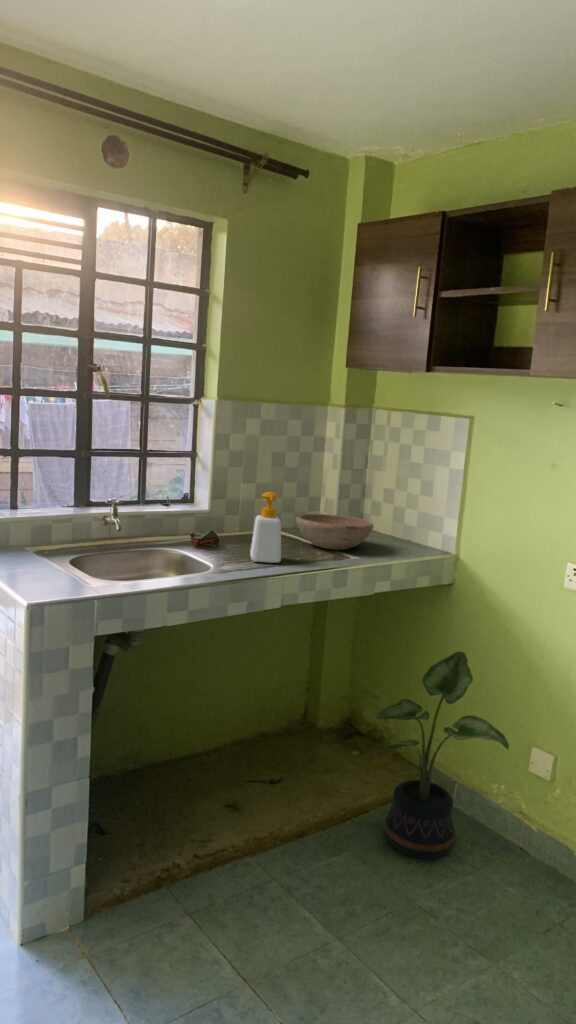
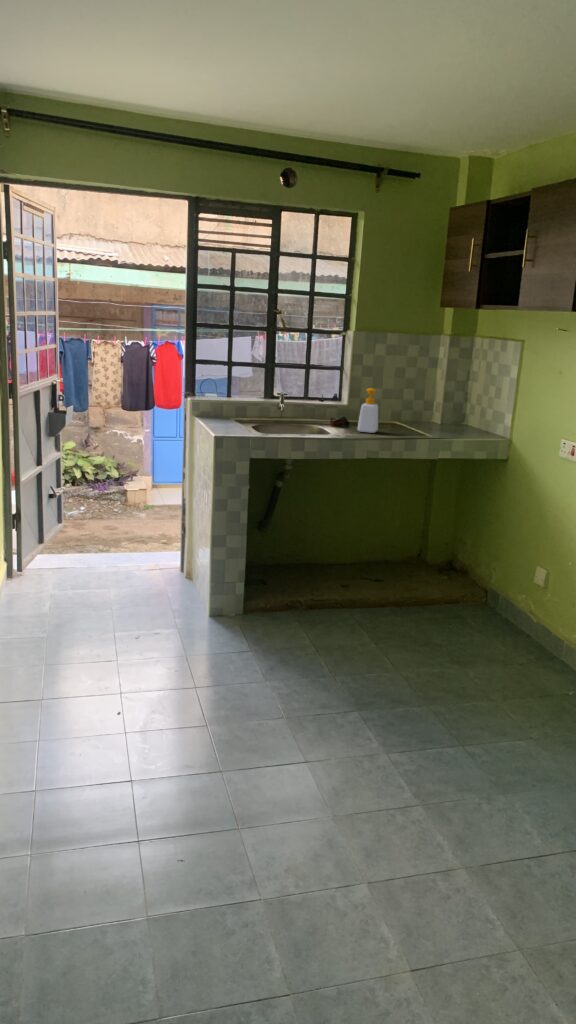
bowl: present [296,514,373,550] -> none [400,409,453,431]
potted plant: present [373,652,509,859] -> none [426,503,508,629]

